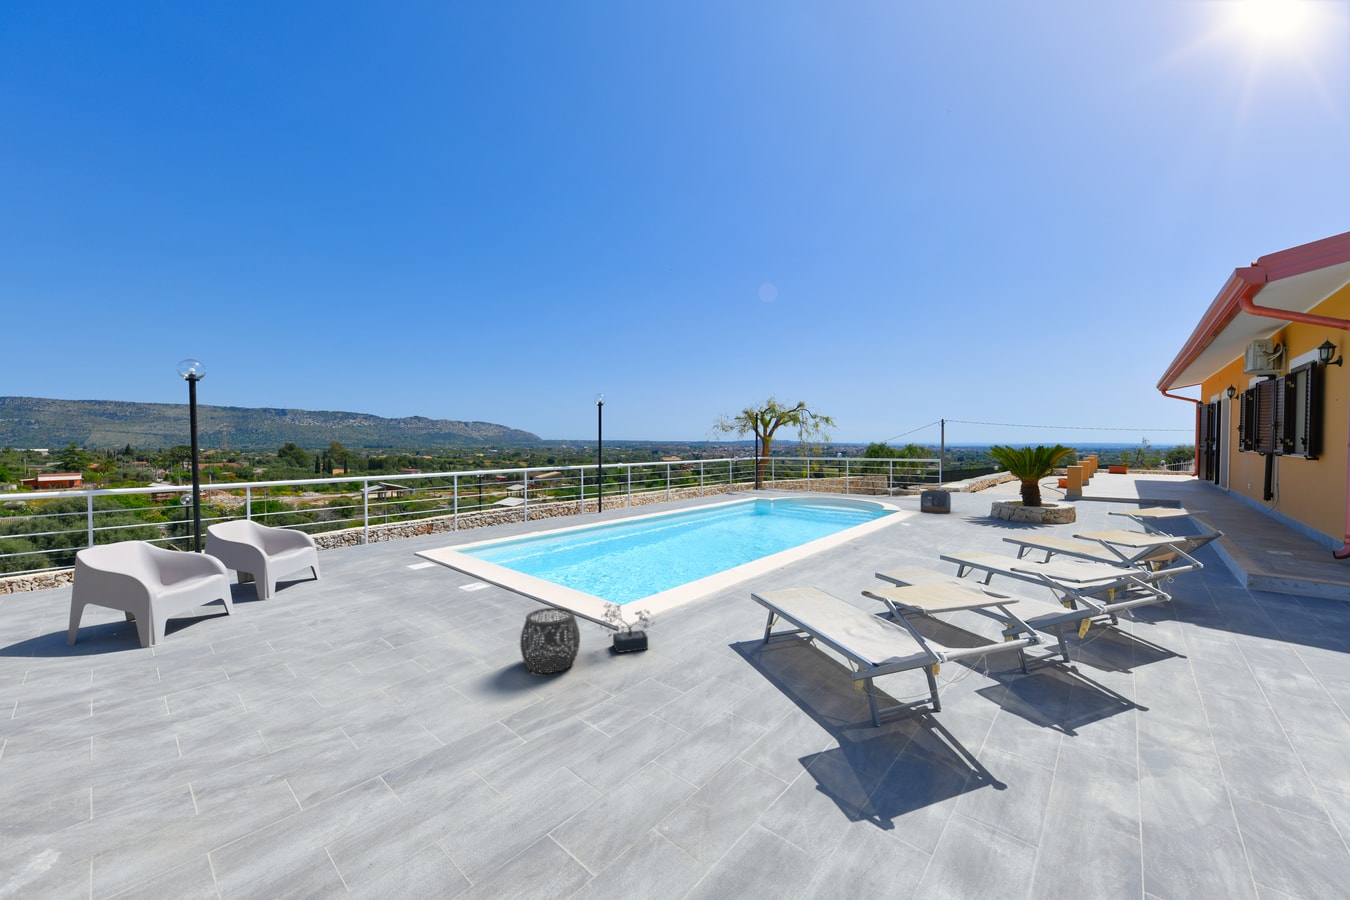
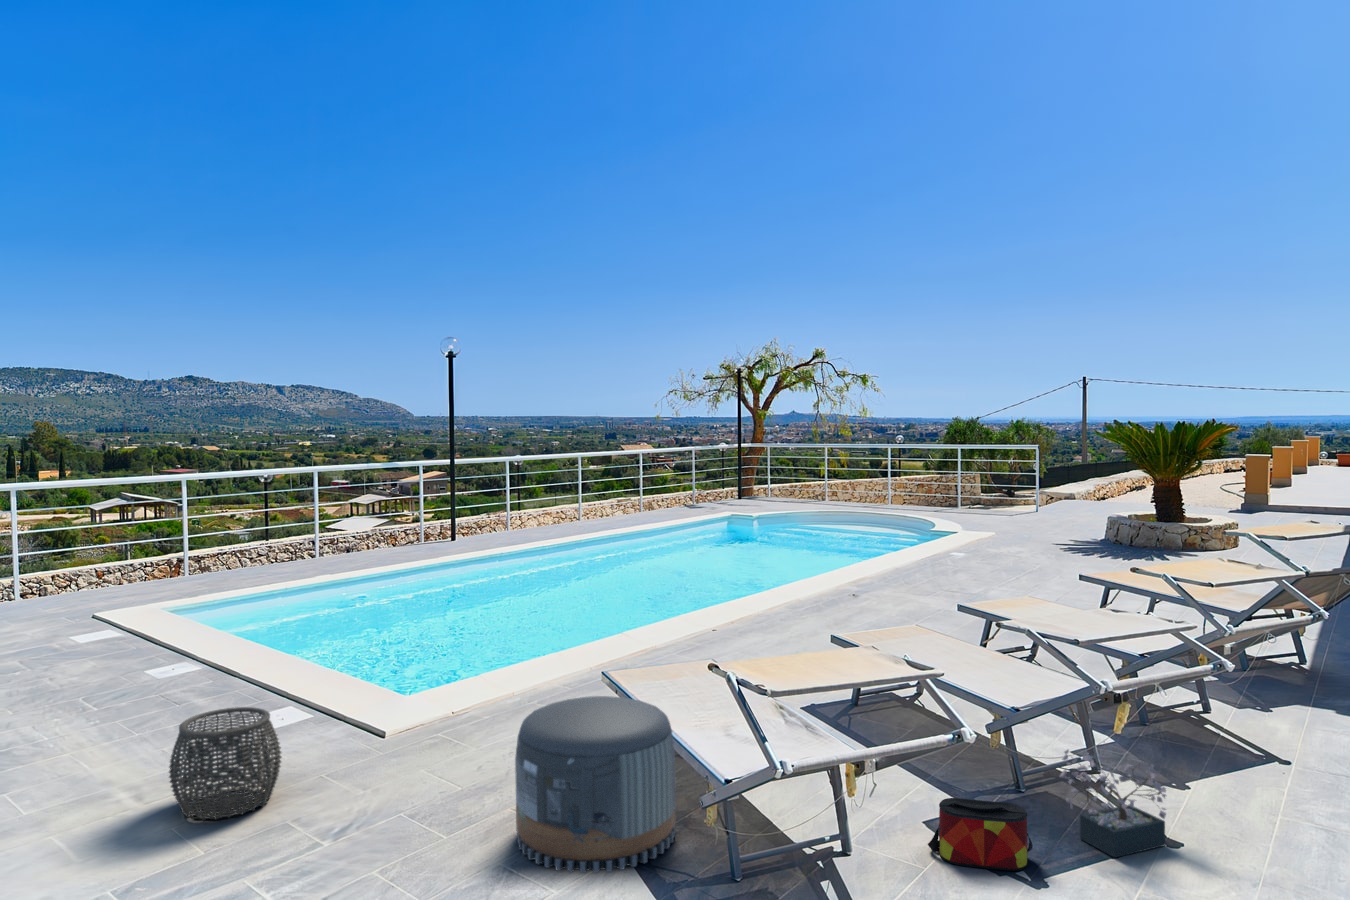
pouf: present [920,490,951,514] -> present [515,696,675,873]
decorative plant: present [601,605,654,653] -> present [1060,750,1166,857]
bag: none [987,677,1057,724] -> present [928,798,1033,871]

